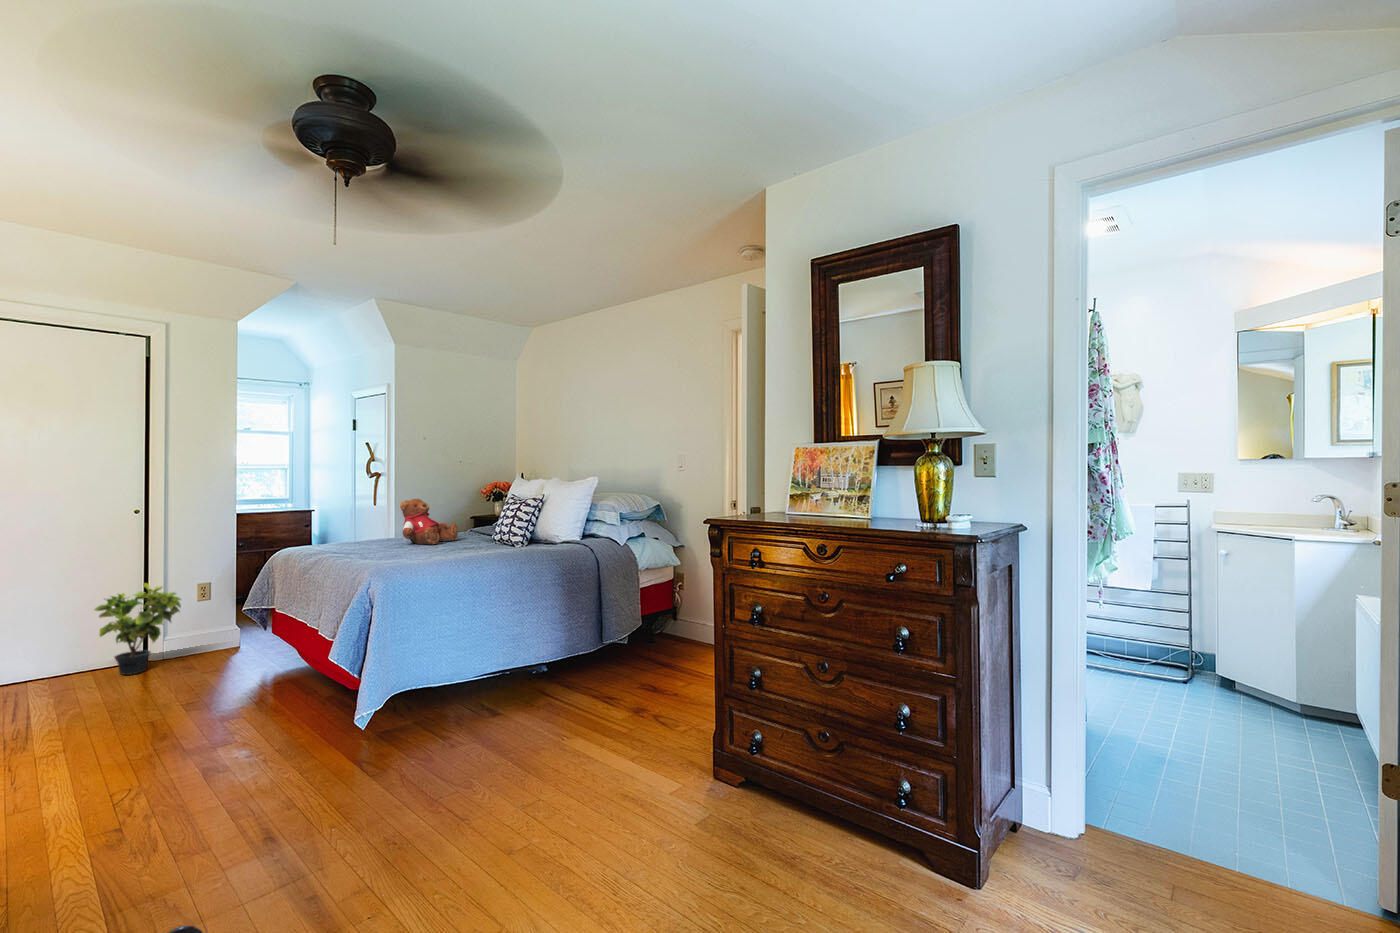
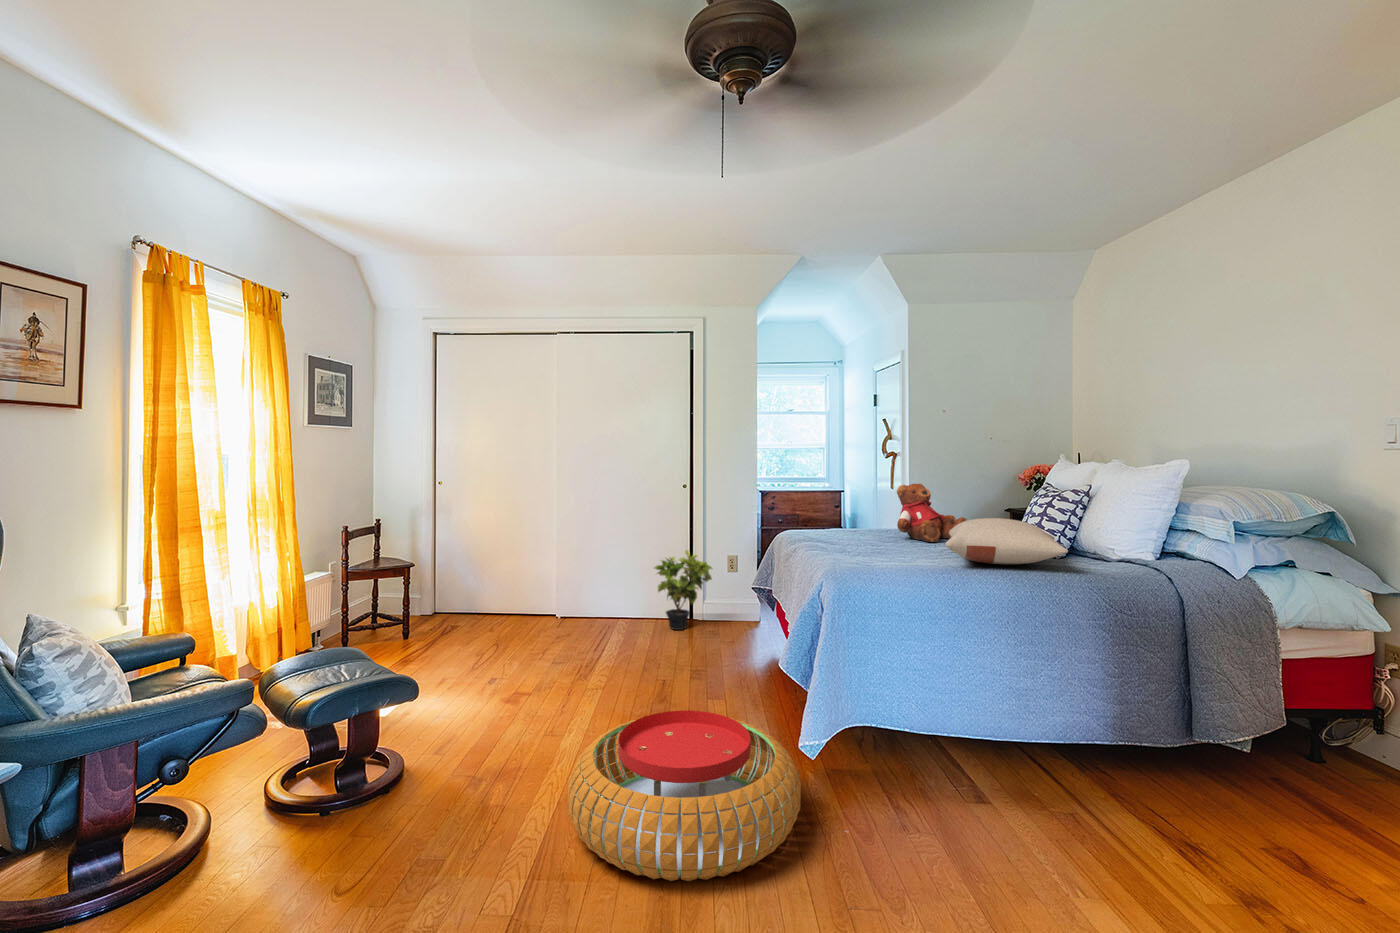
pillow: none [452,520,536,553] -> present [946,518,1068,565]
pouf: none [123,702,370,843] -> present [567,711,801,881]

